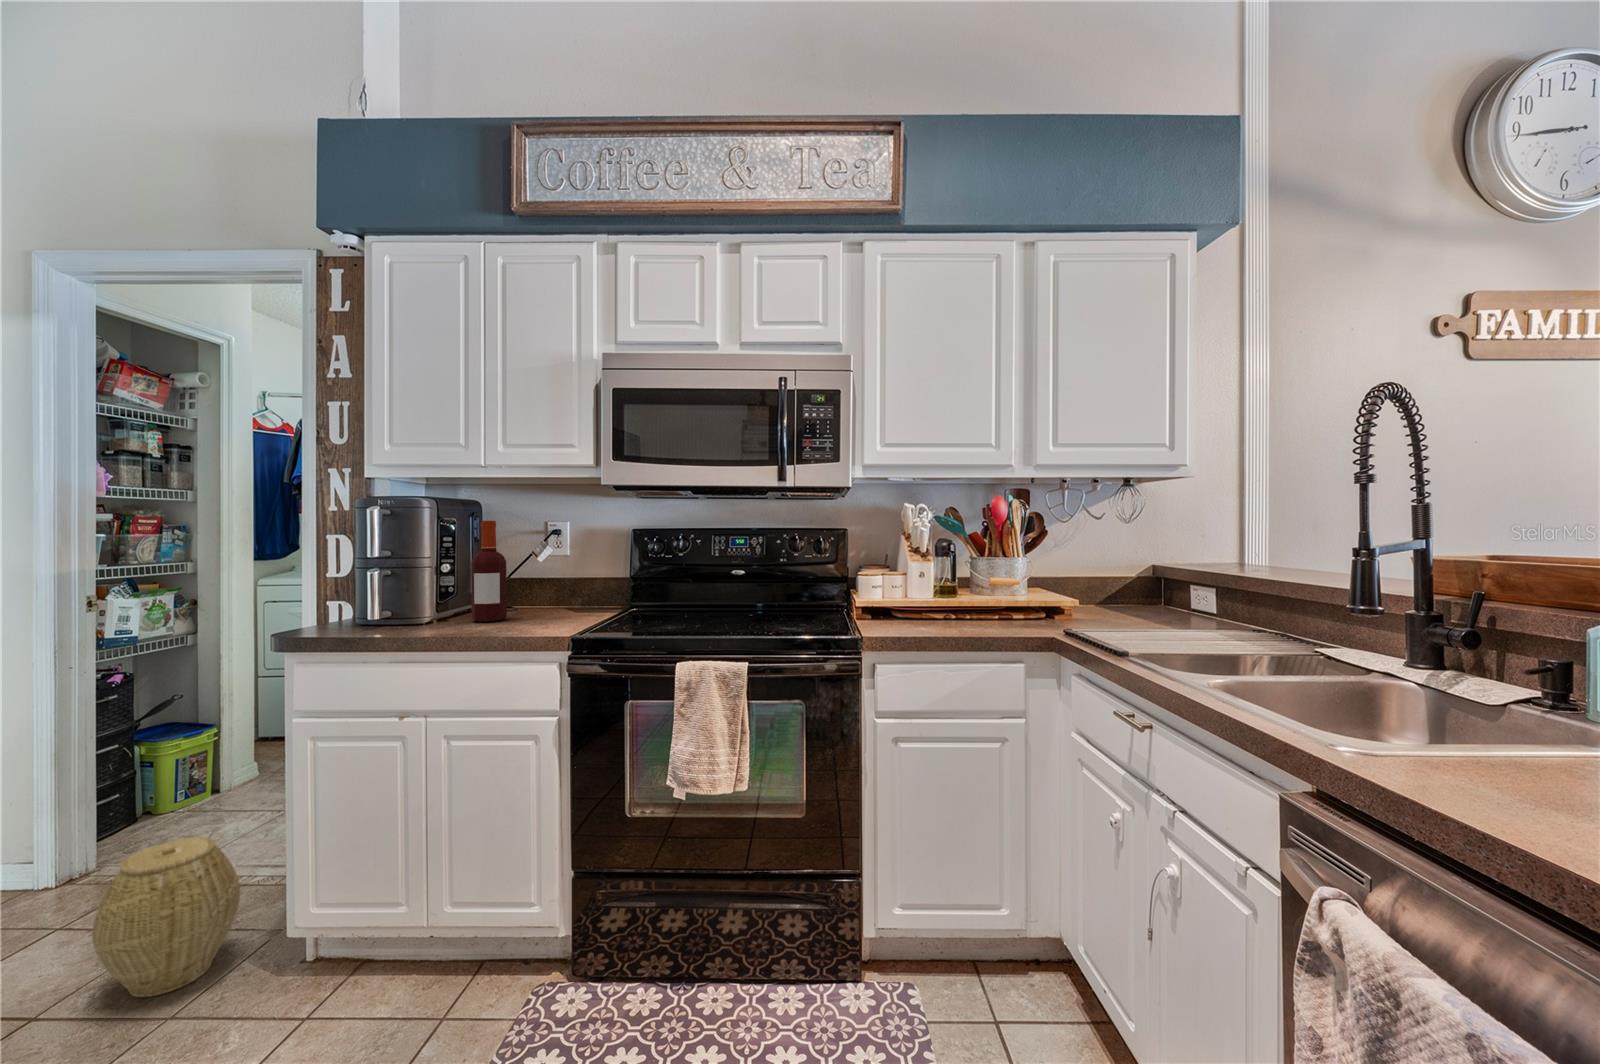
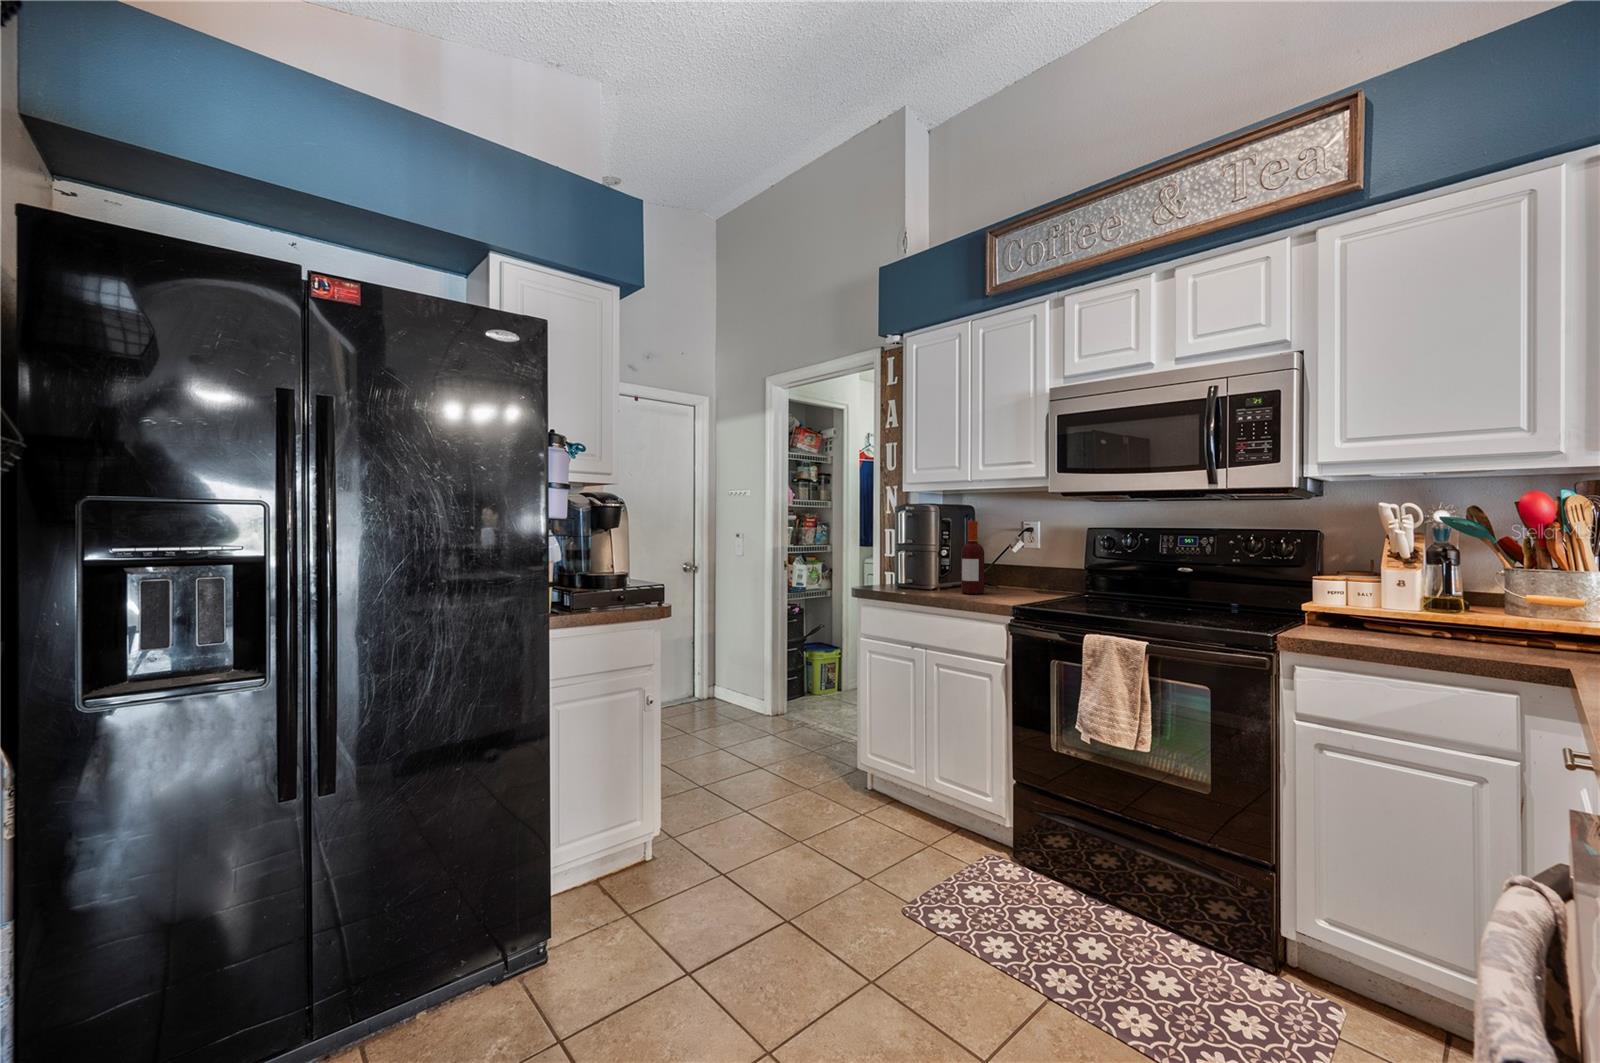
woven basket: present [92,837,241,997] -> none [779,704,838,784]

